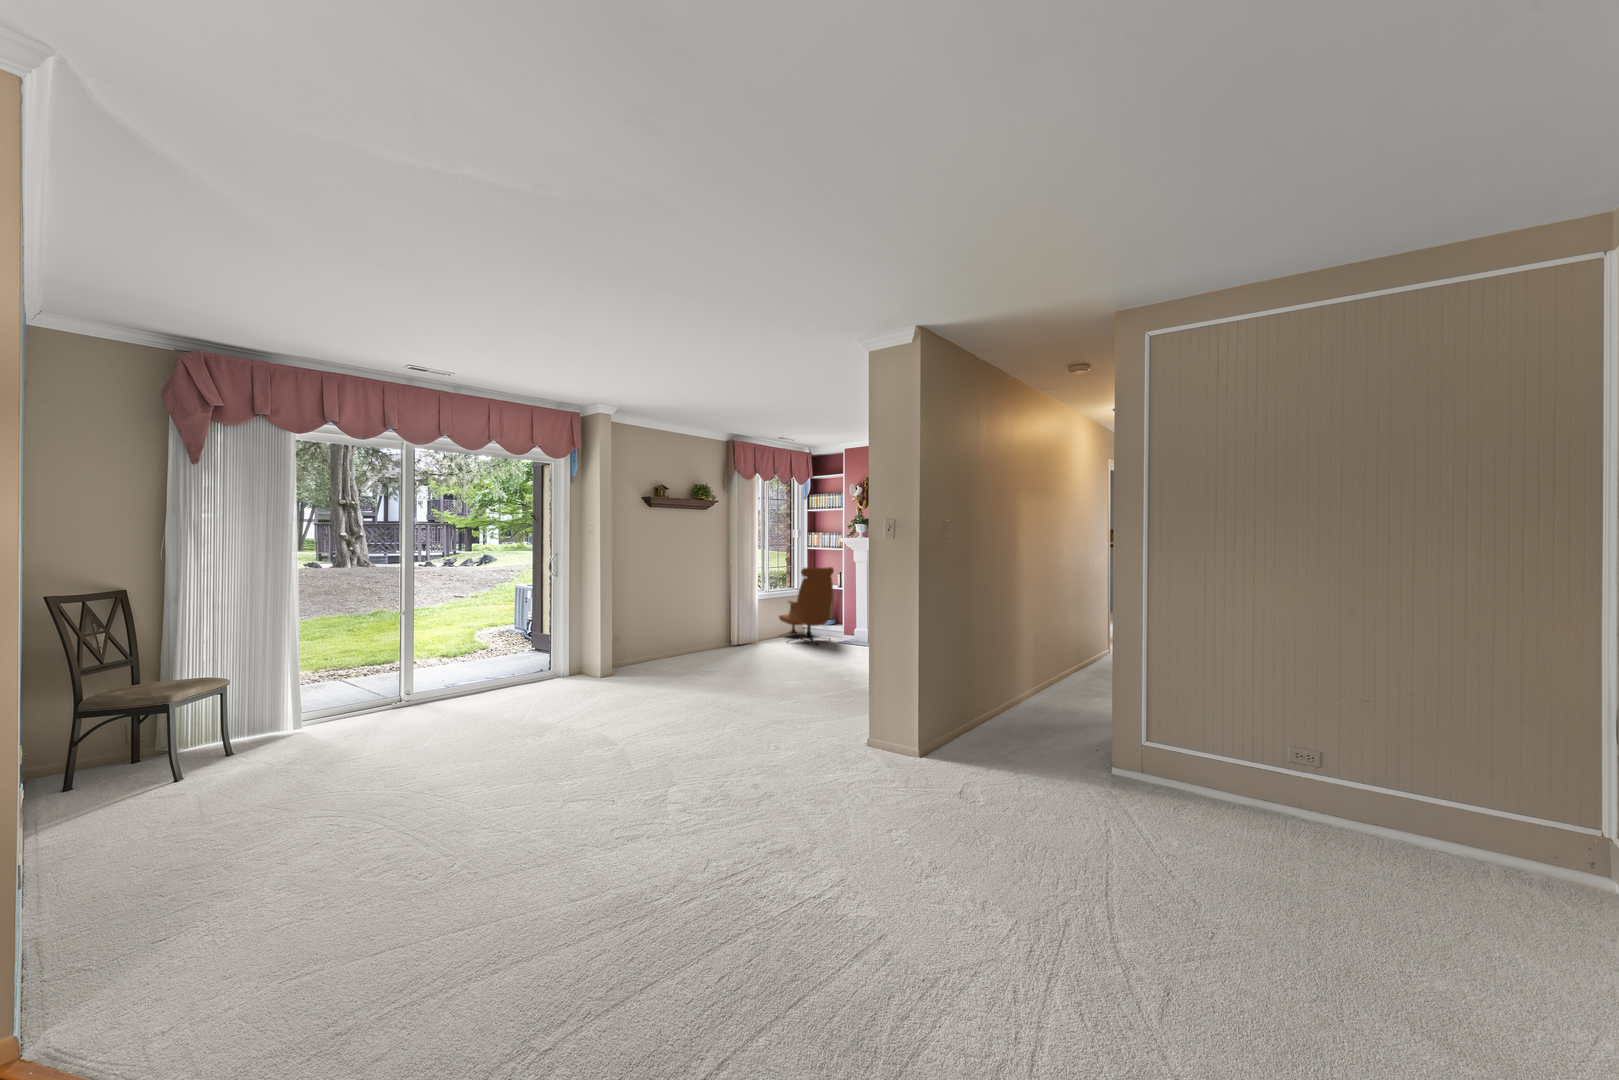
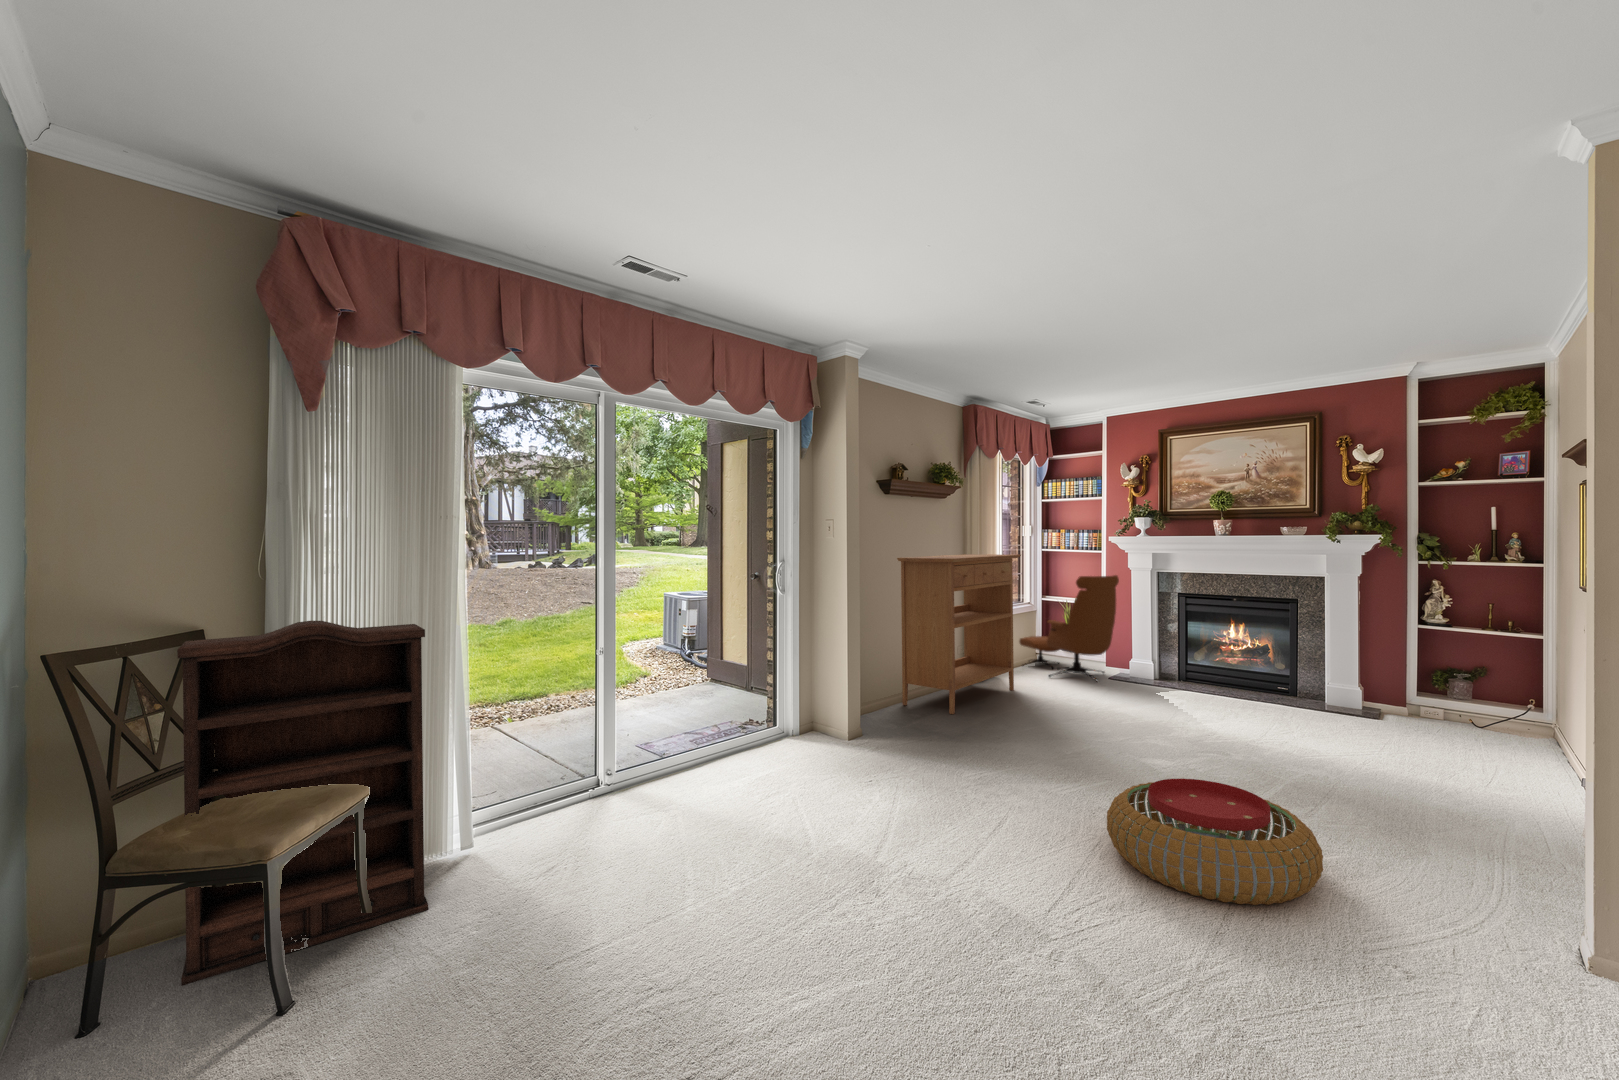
console table: none [654,551,757,664] -> present [897,554,1021,714]
bookshelf: none [117,585,267,778] -> present [177,621,428,986]
pouf: none [689,681,792,736] -> present [1107,779,1323,905]

